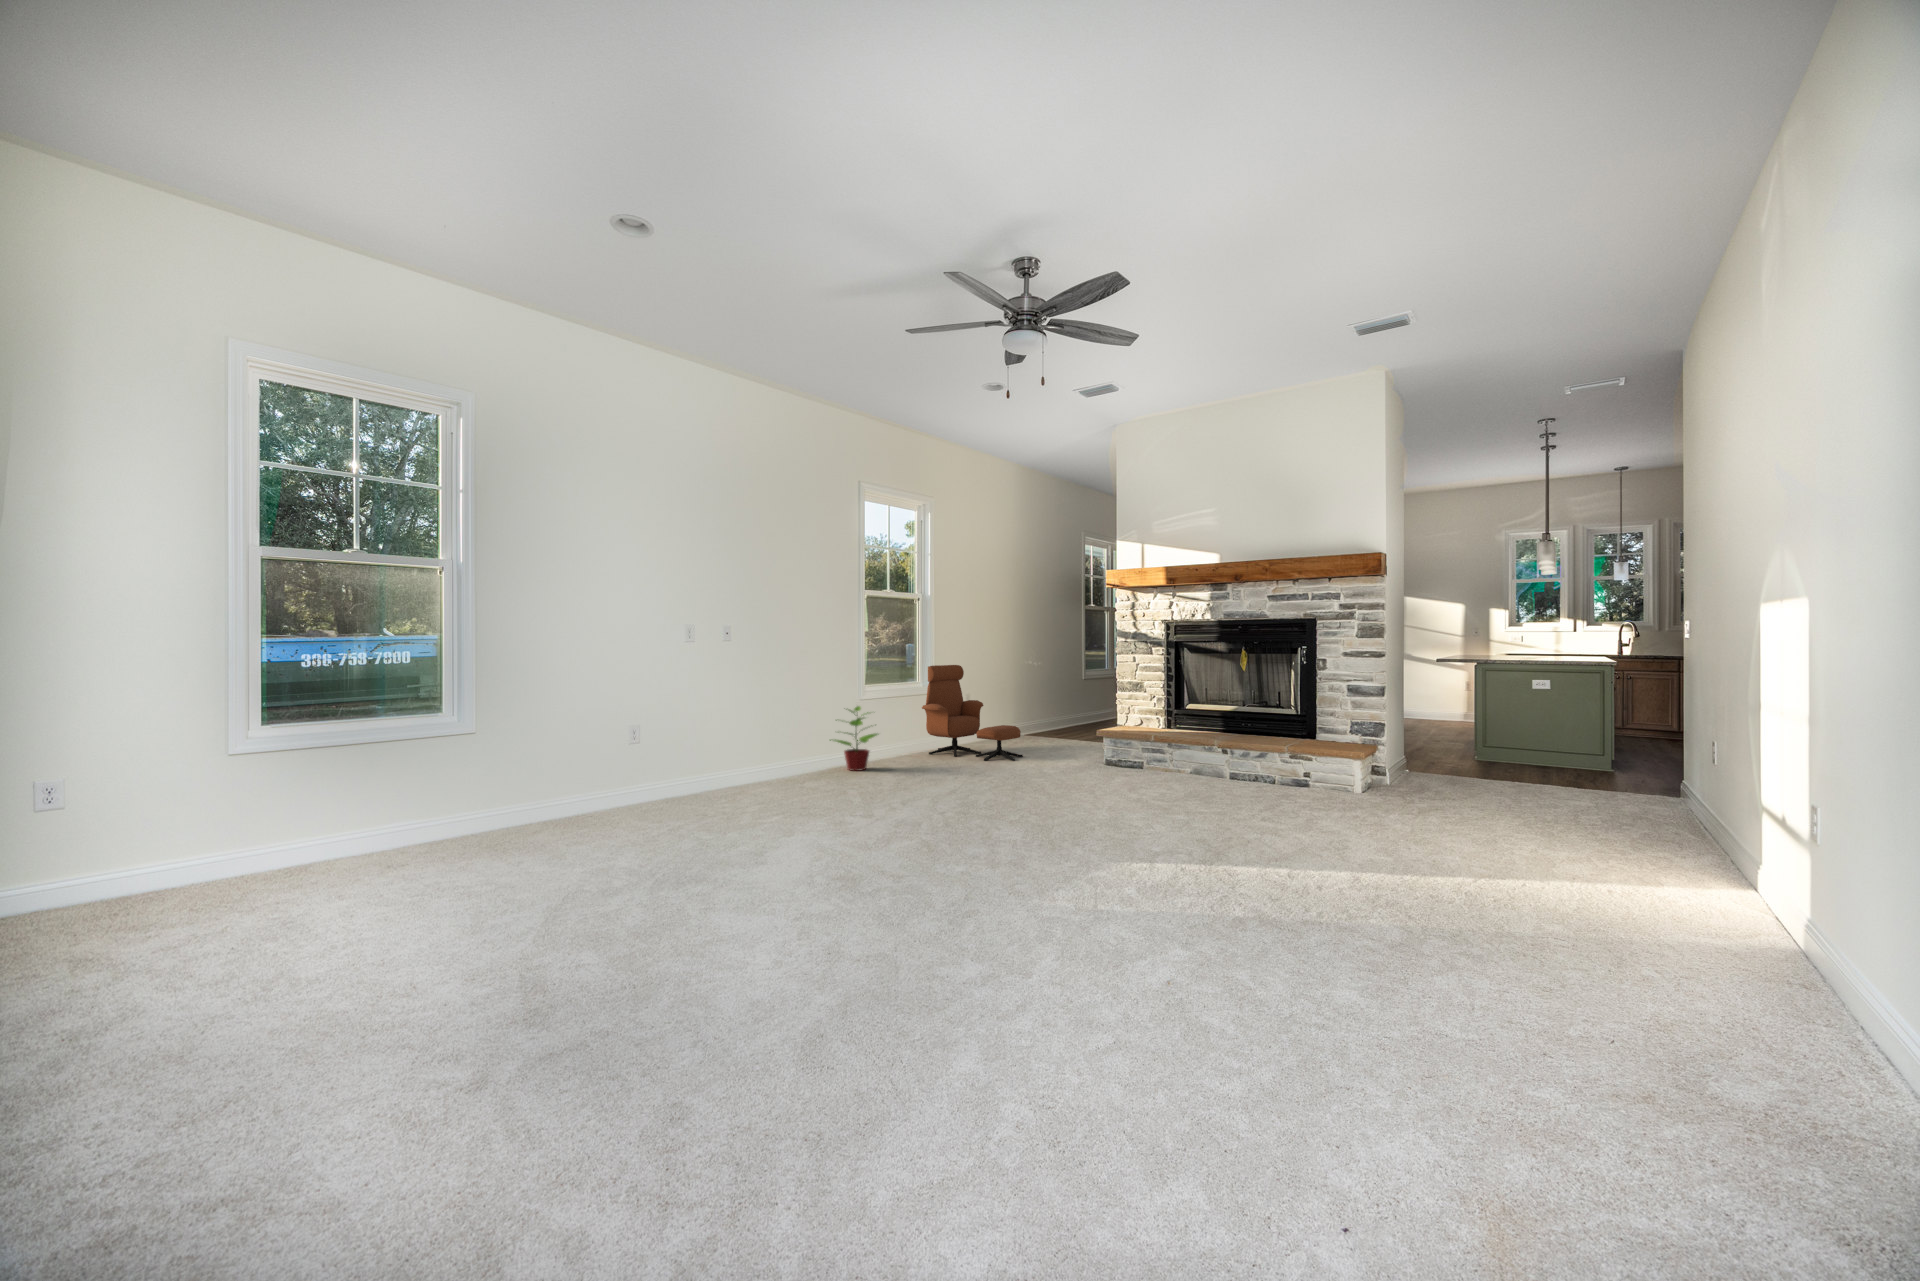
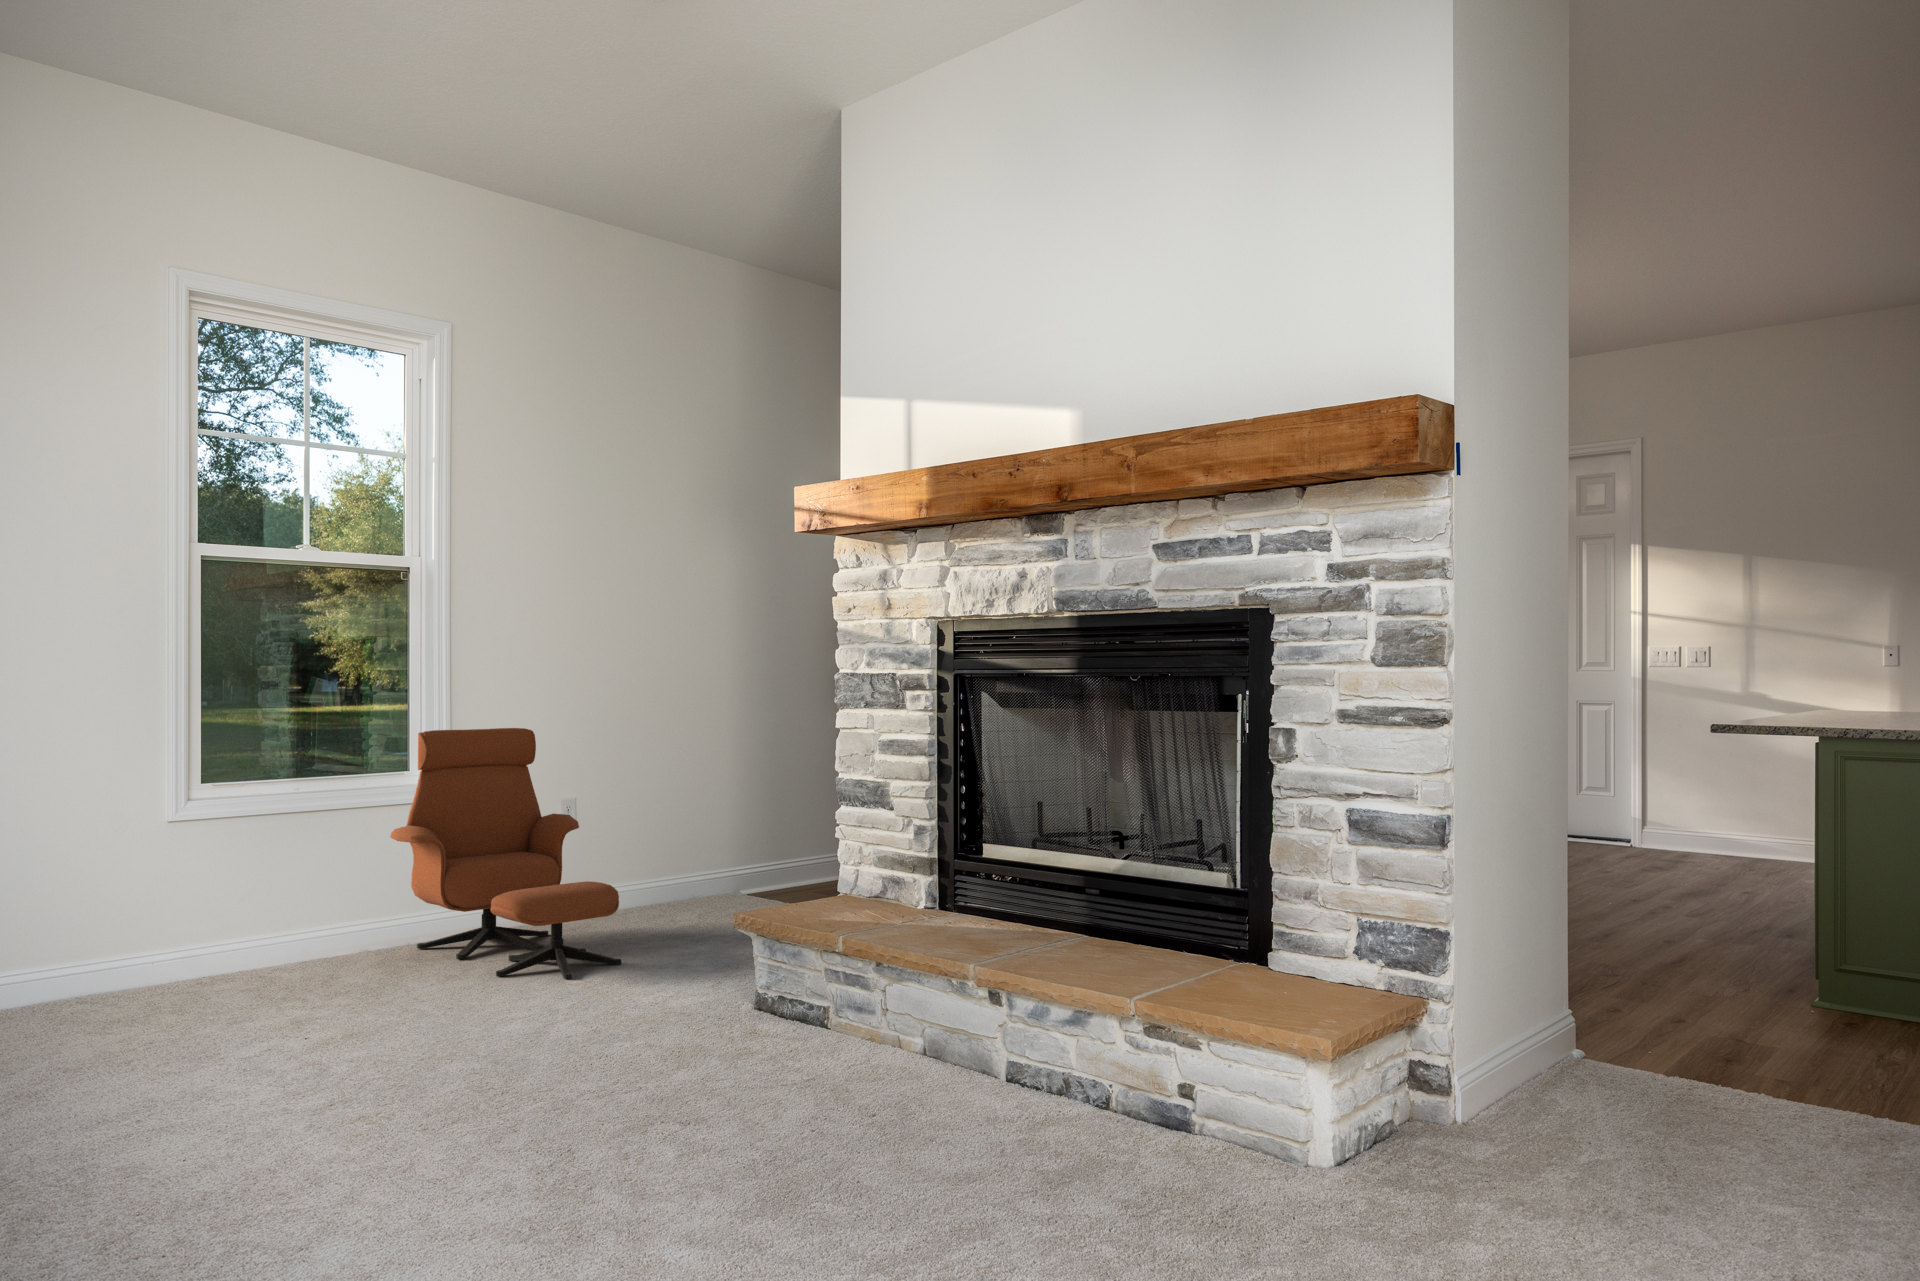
potted plant: present [830,706,877,771] -> none [41,830,209,1006]

